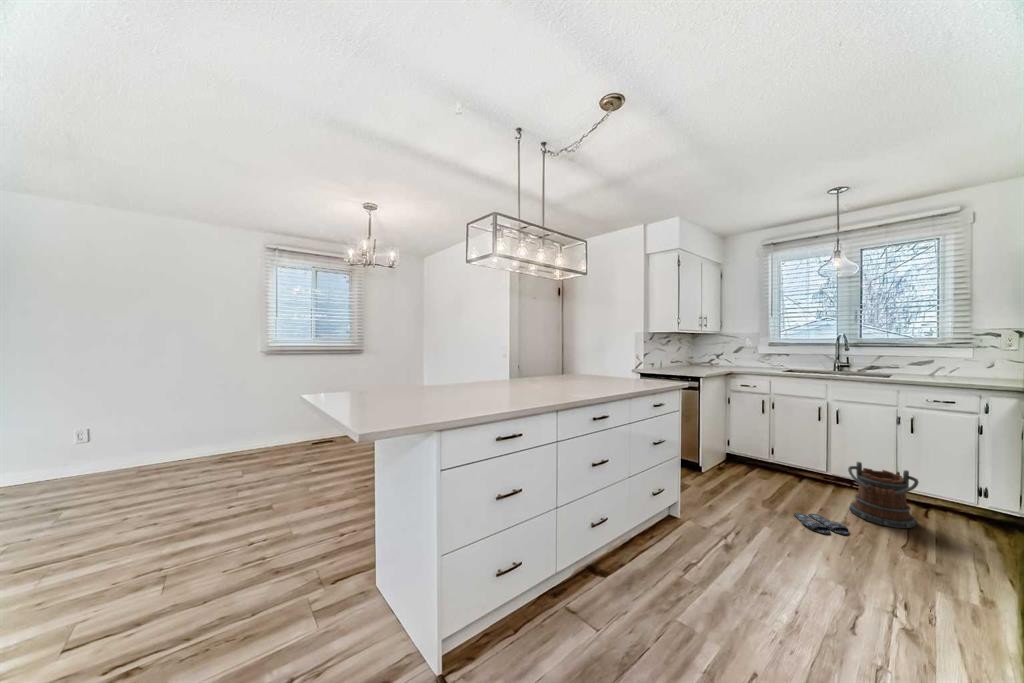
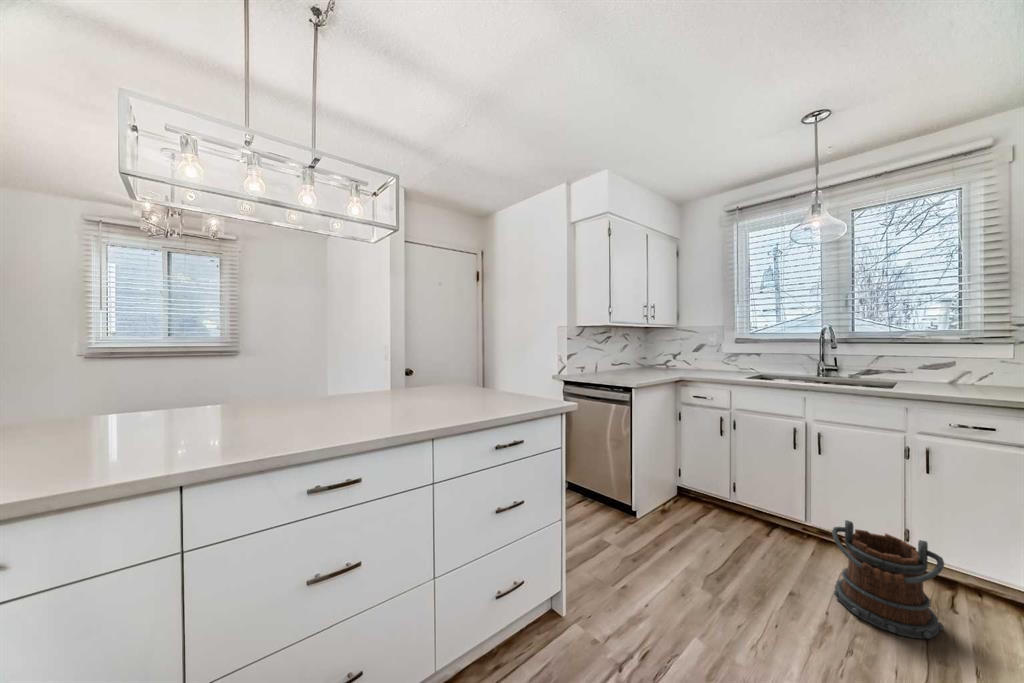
slippers: present [794,513,849,535] -> none [748,602,831,657]

